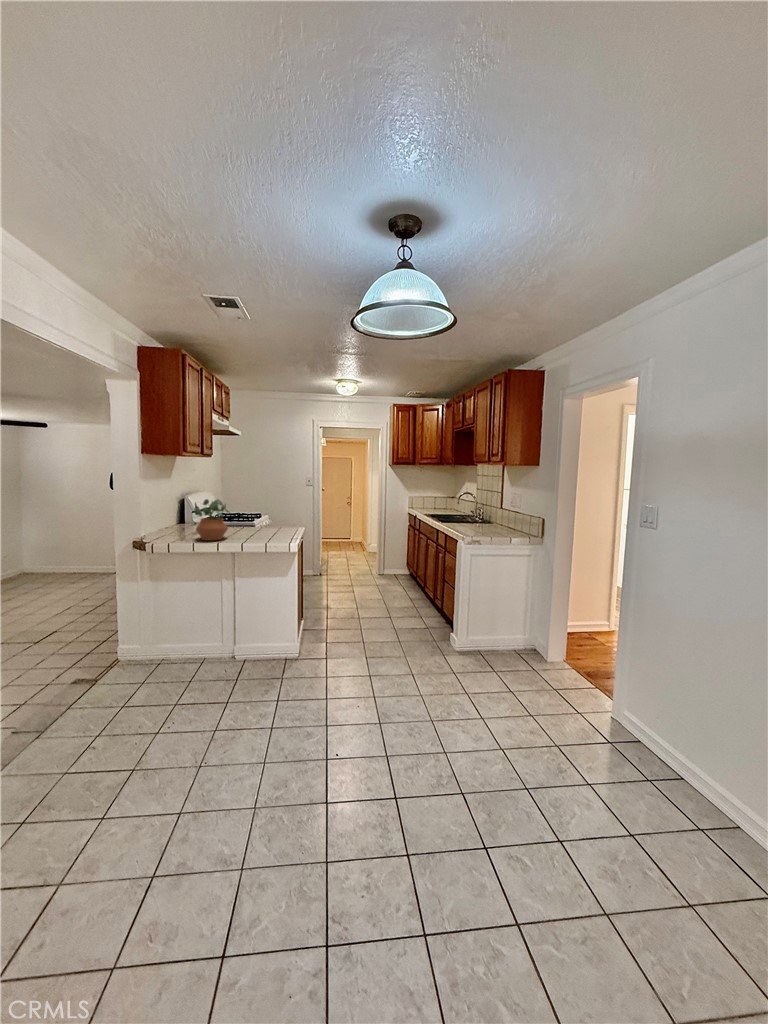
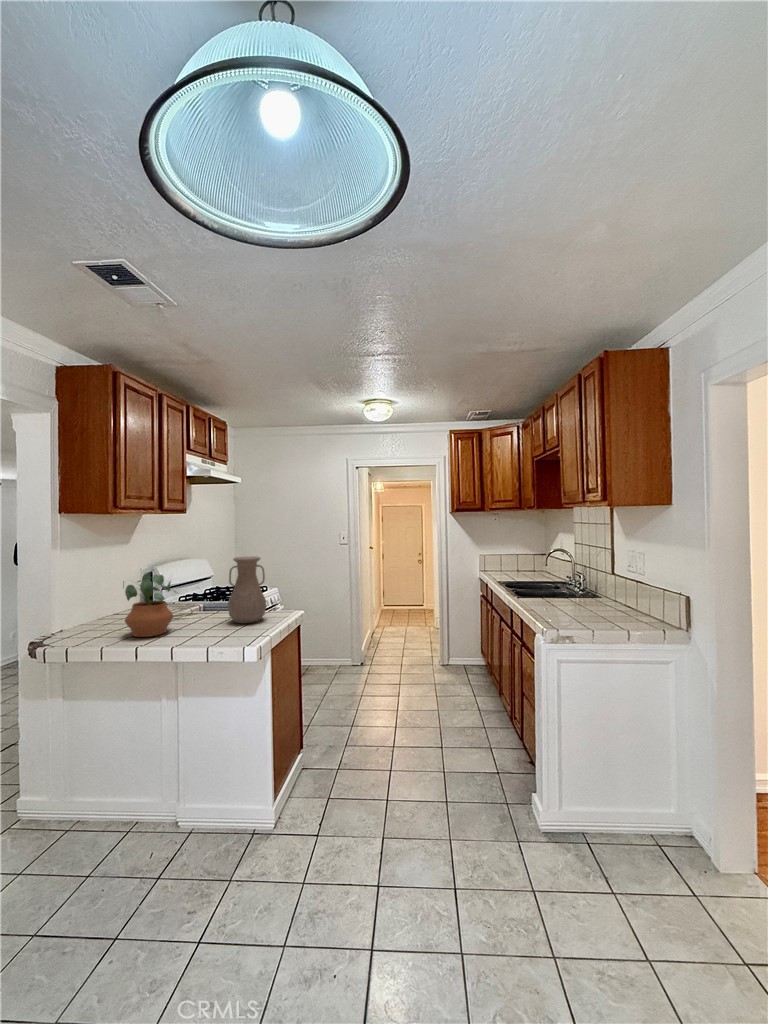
vase: none [260,490,287,534] -> present [228,557,266,623]

